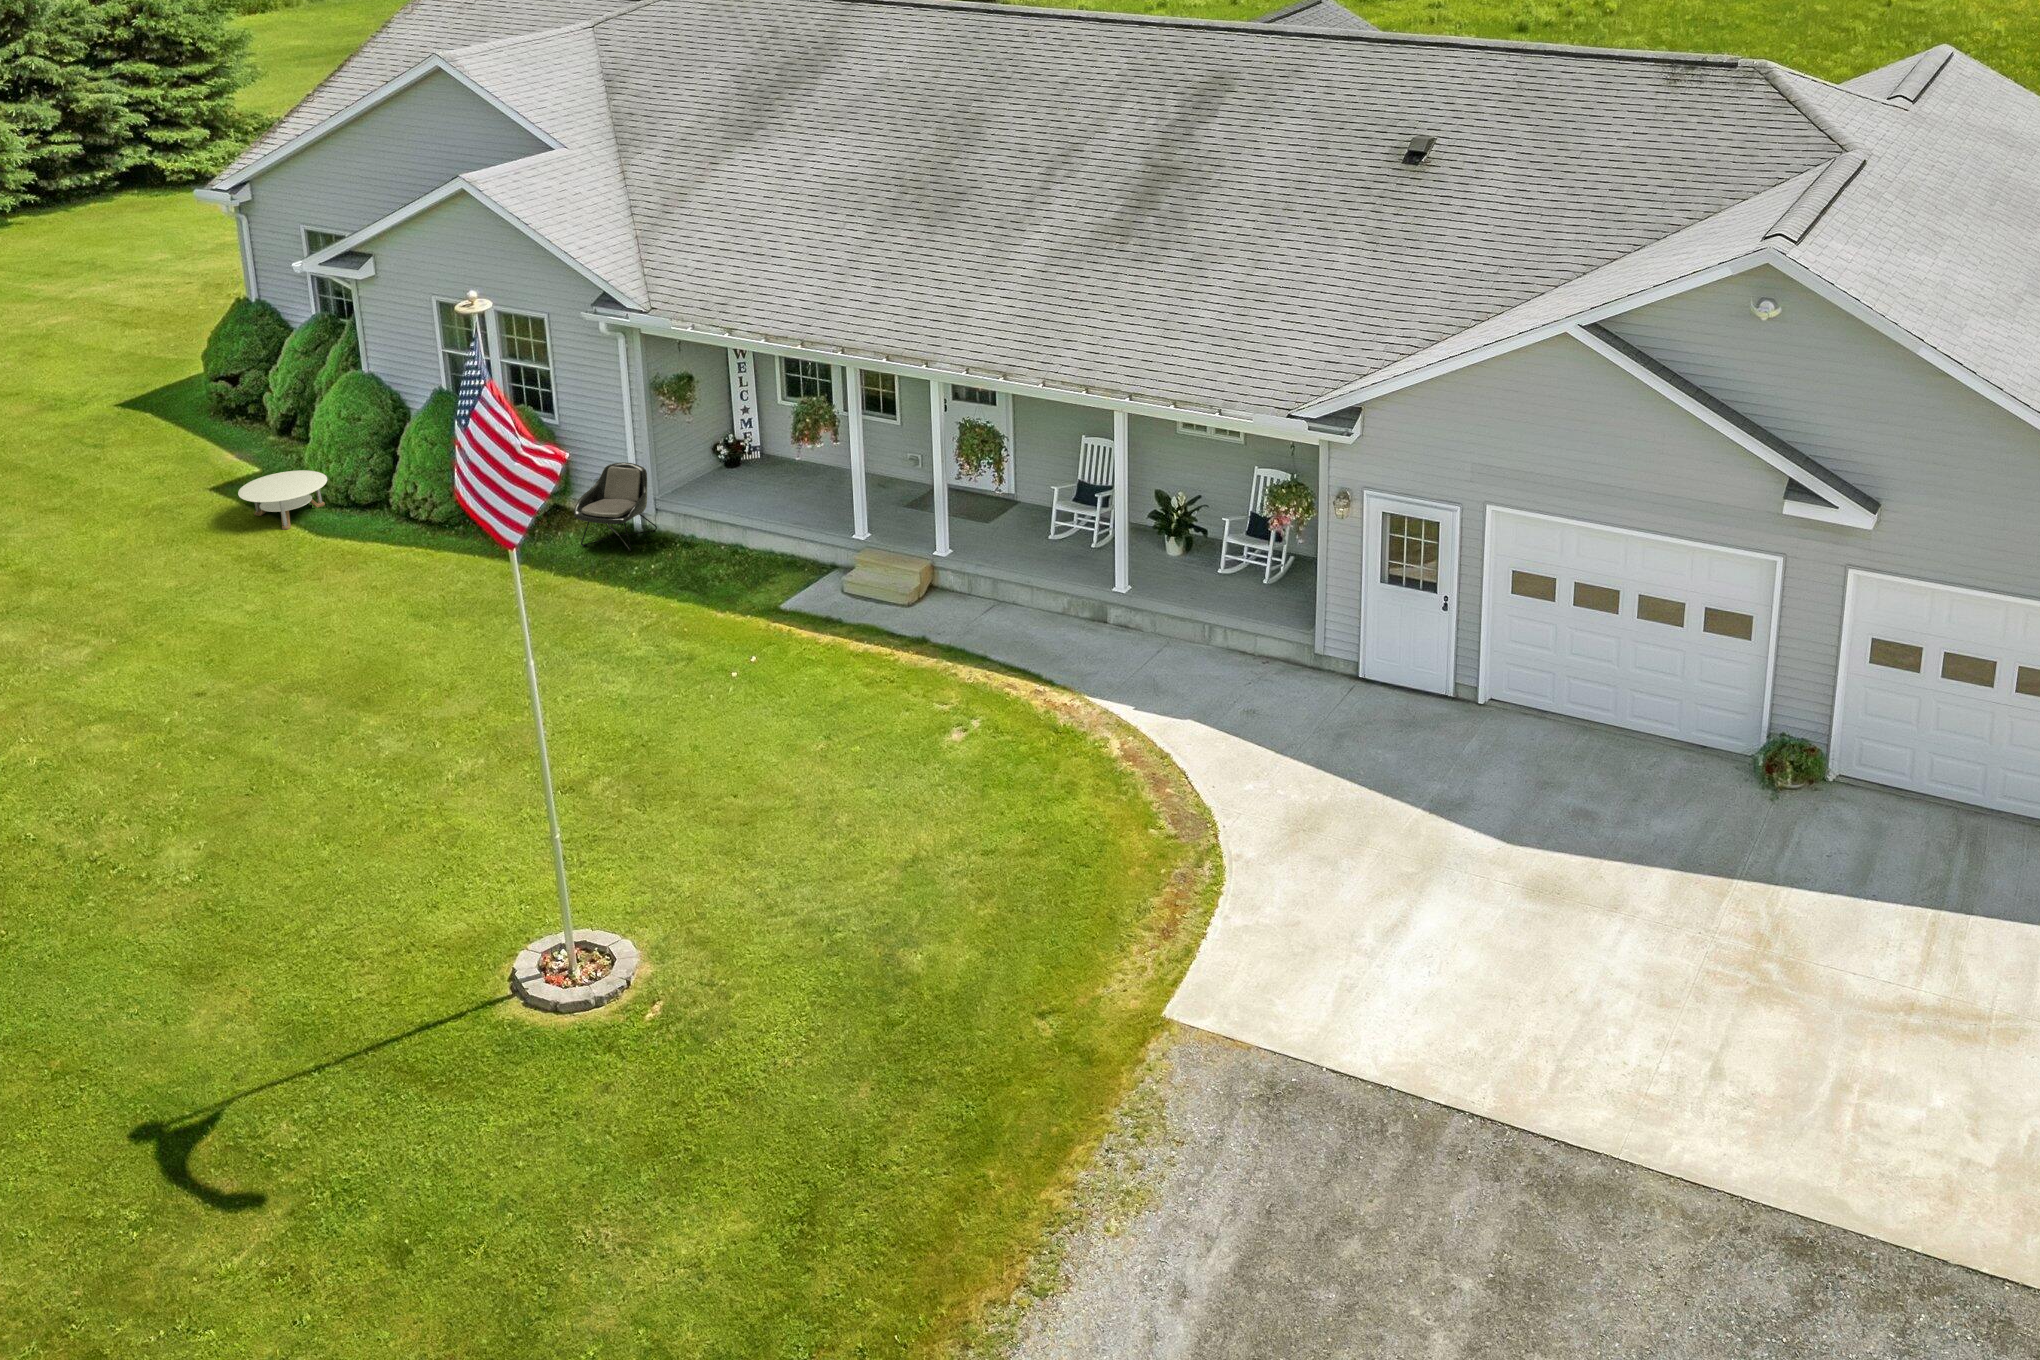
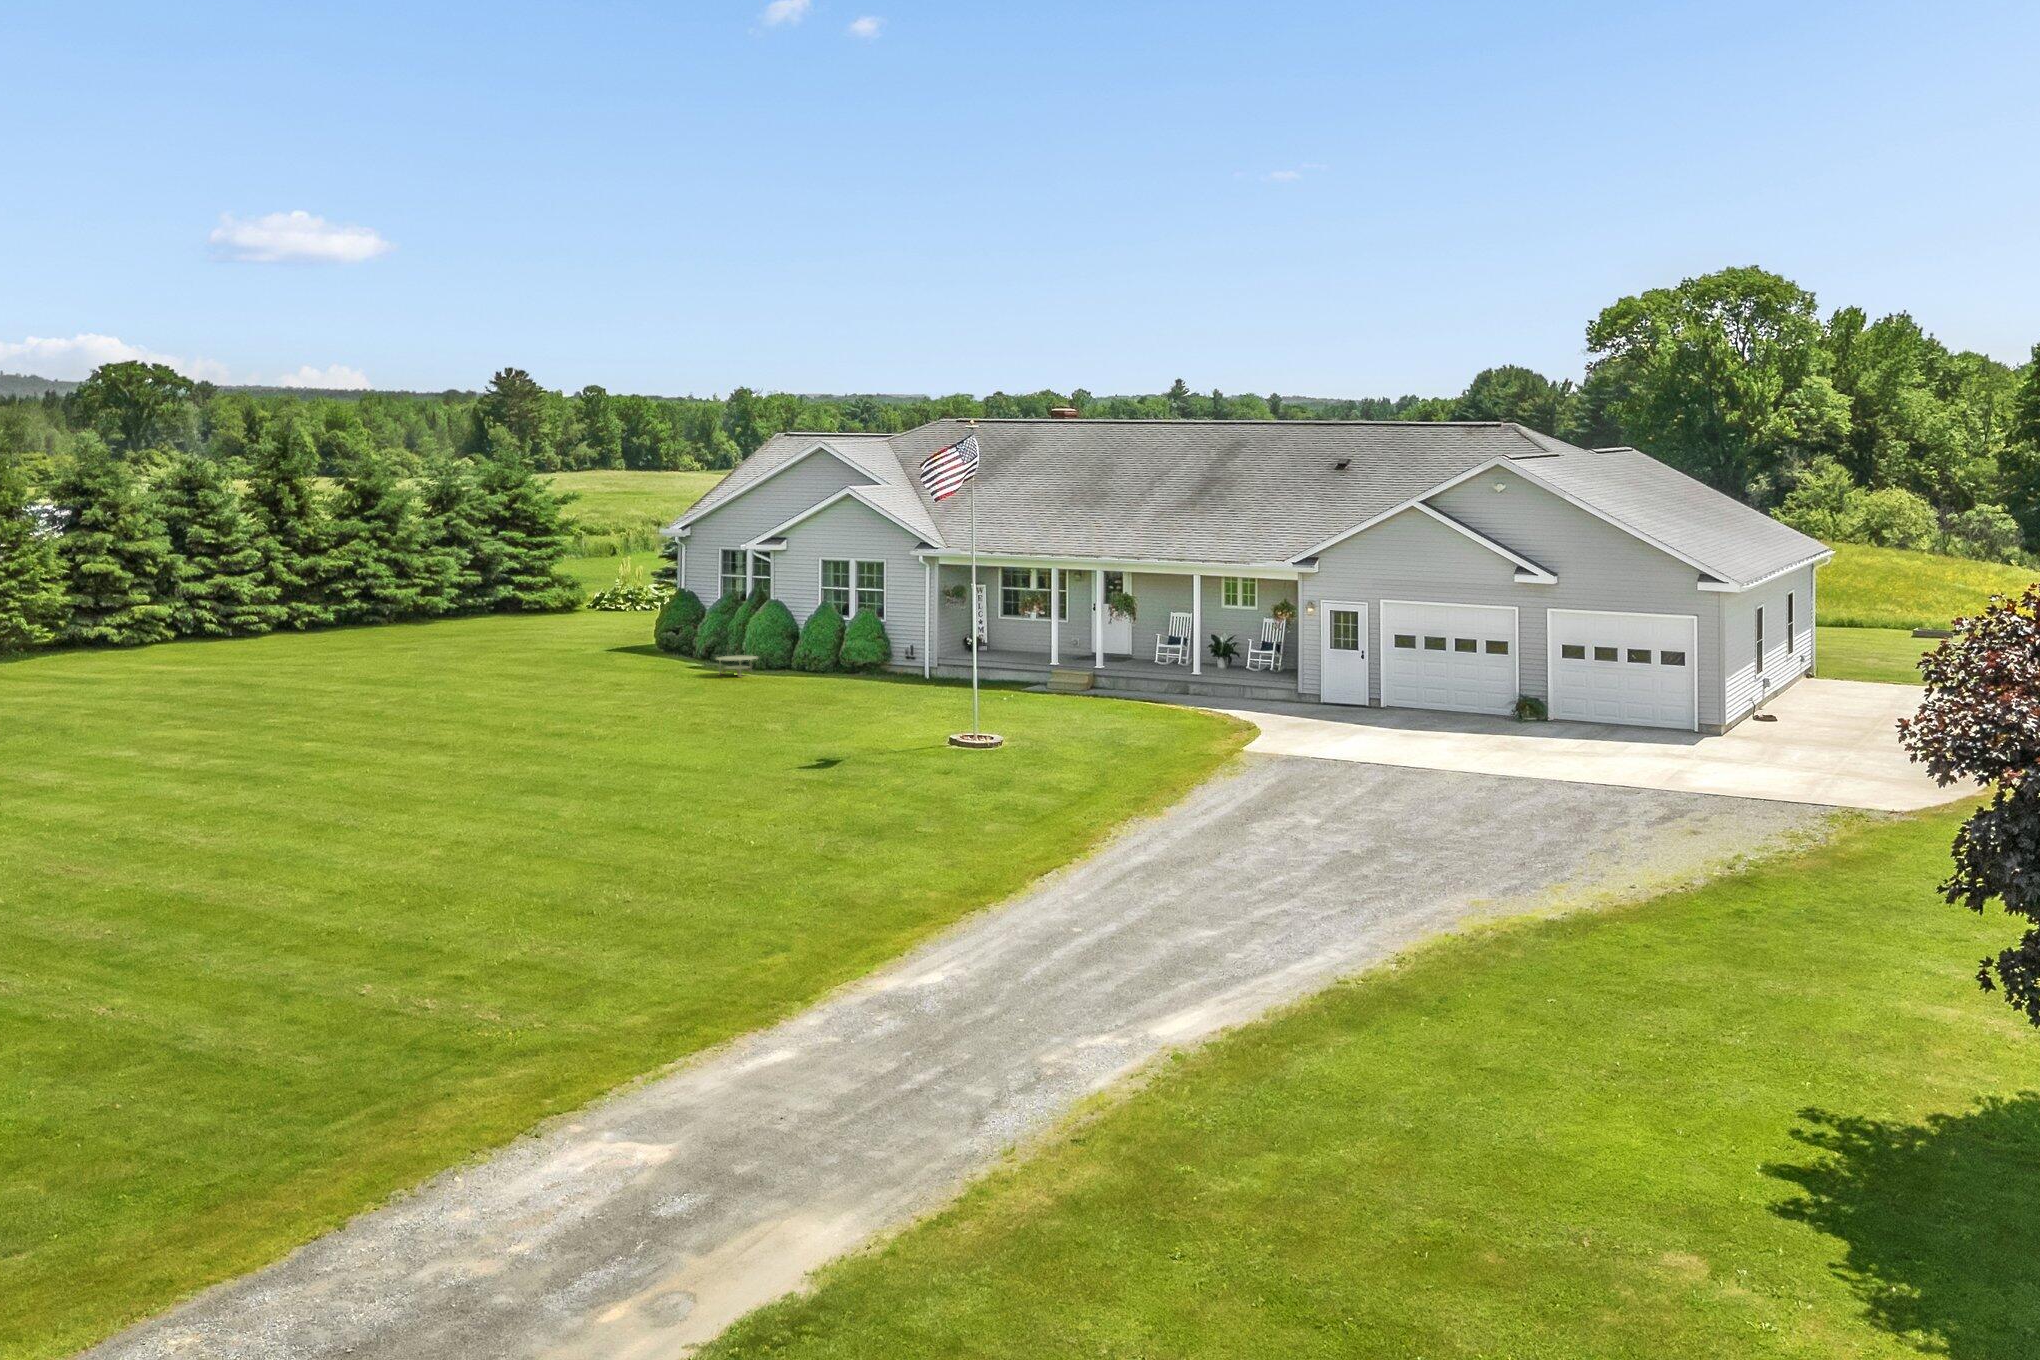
lounge chair: present [574,462,657,551] -> none [903,639,941,680]

